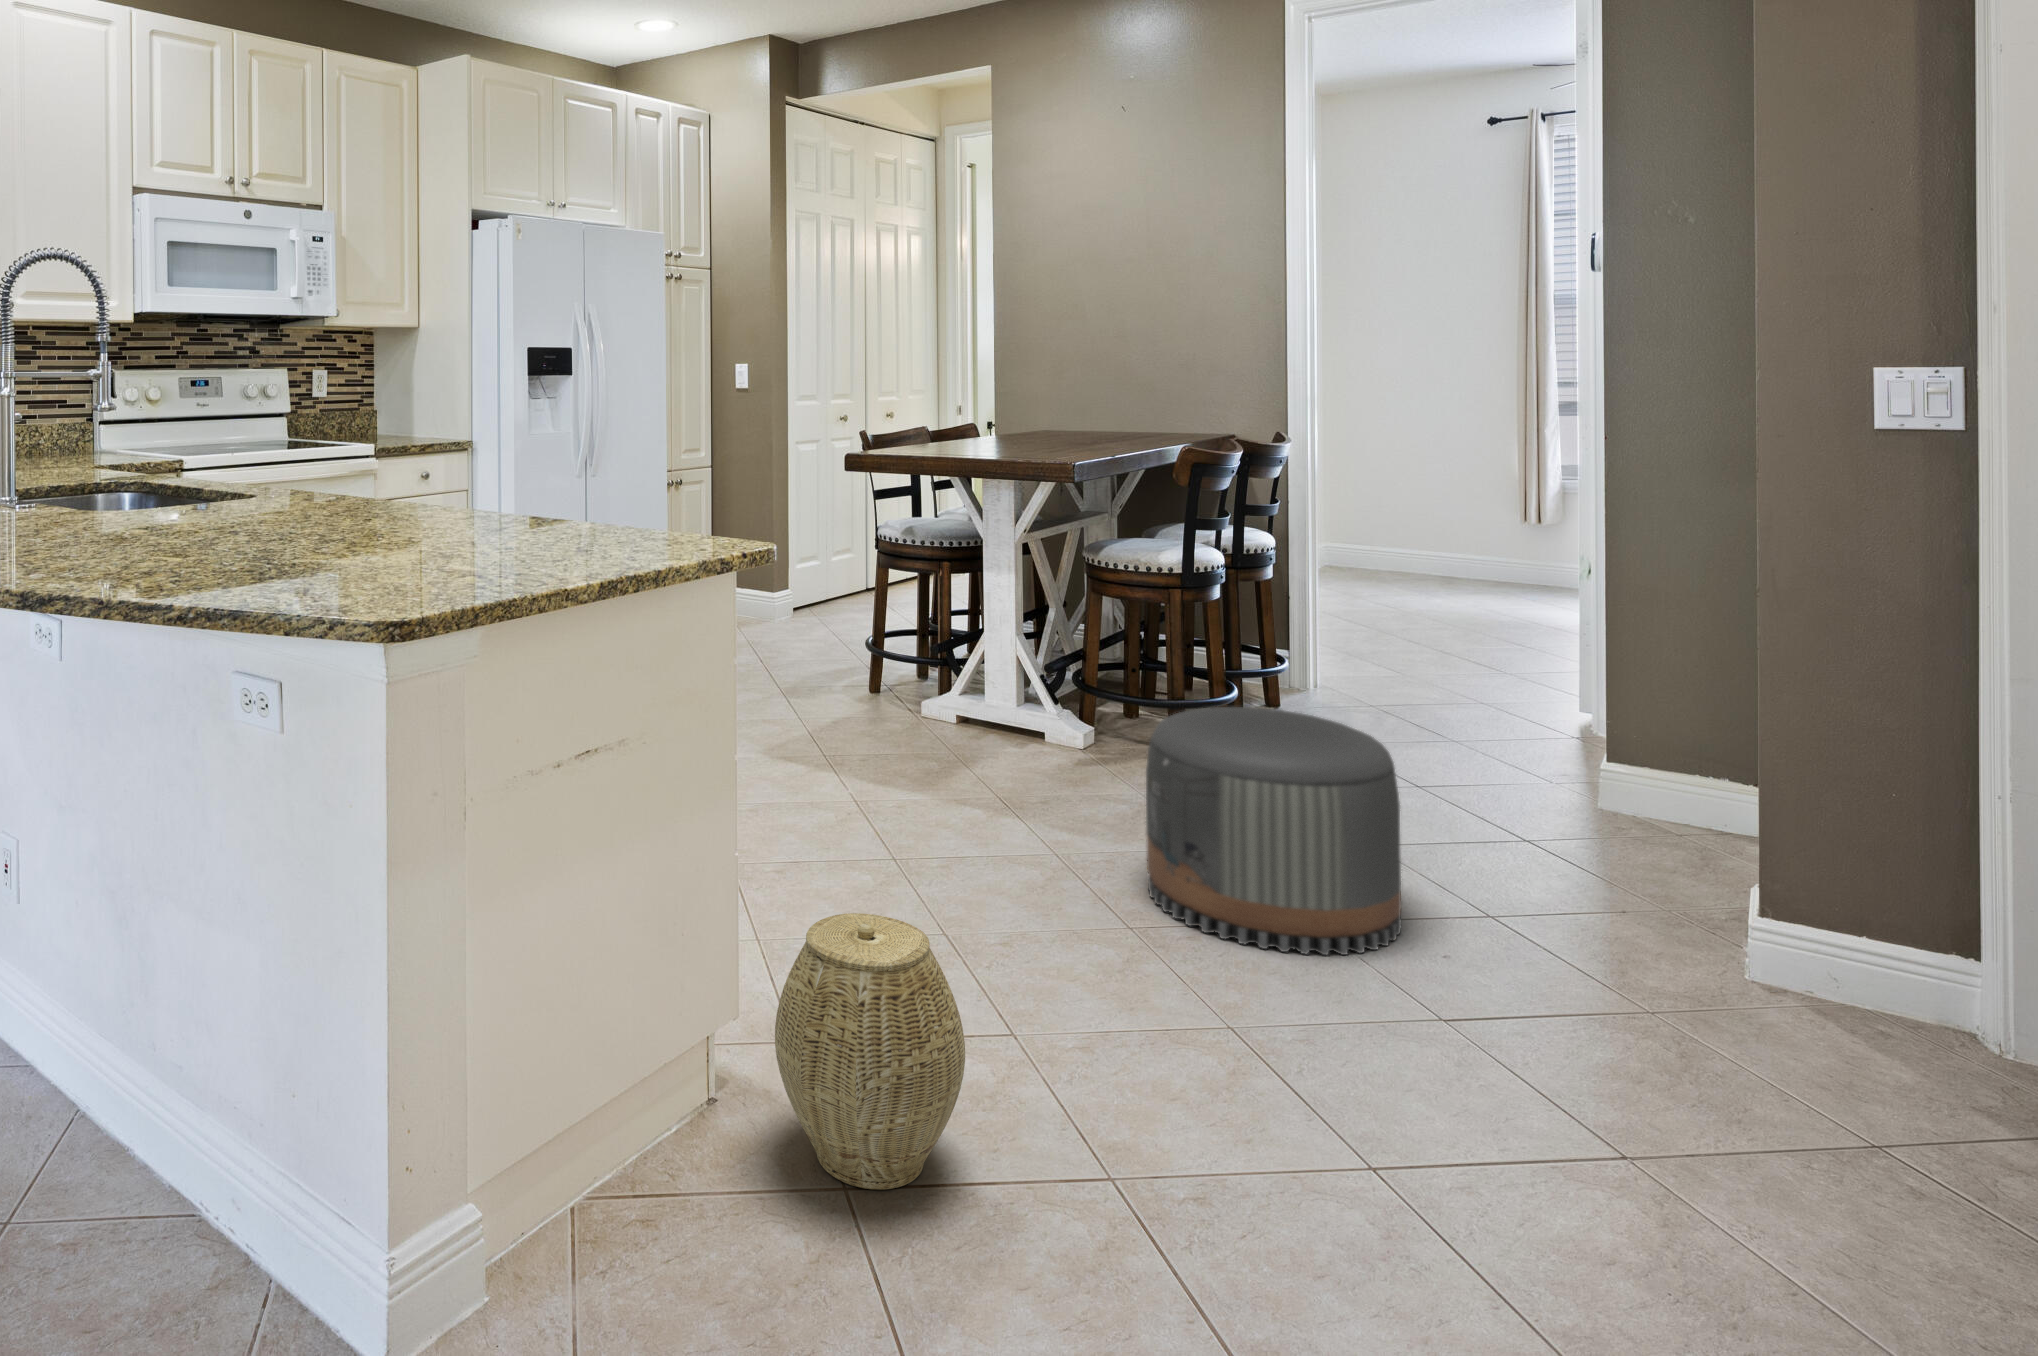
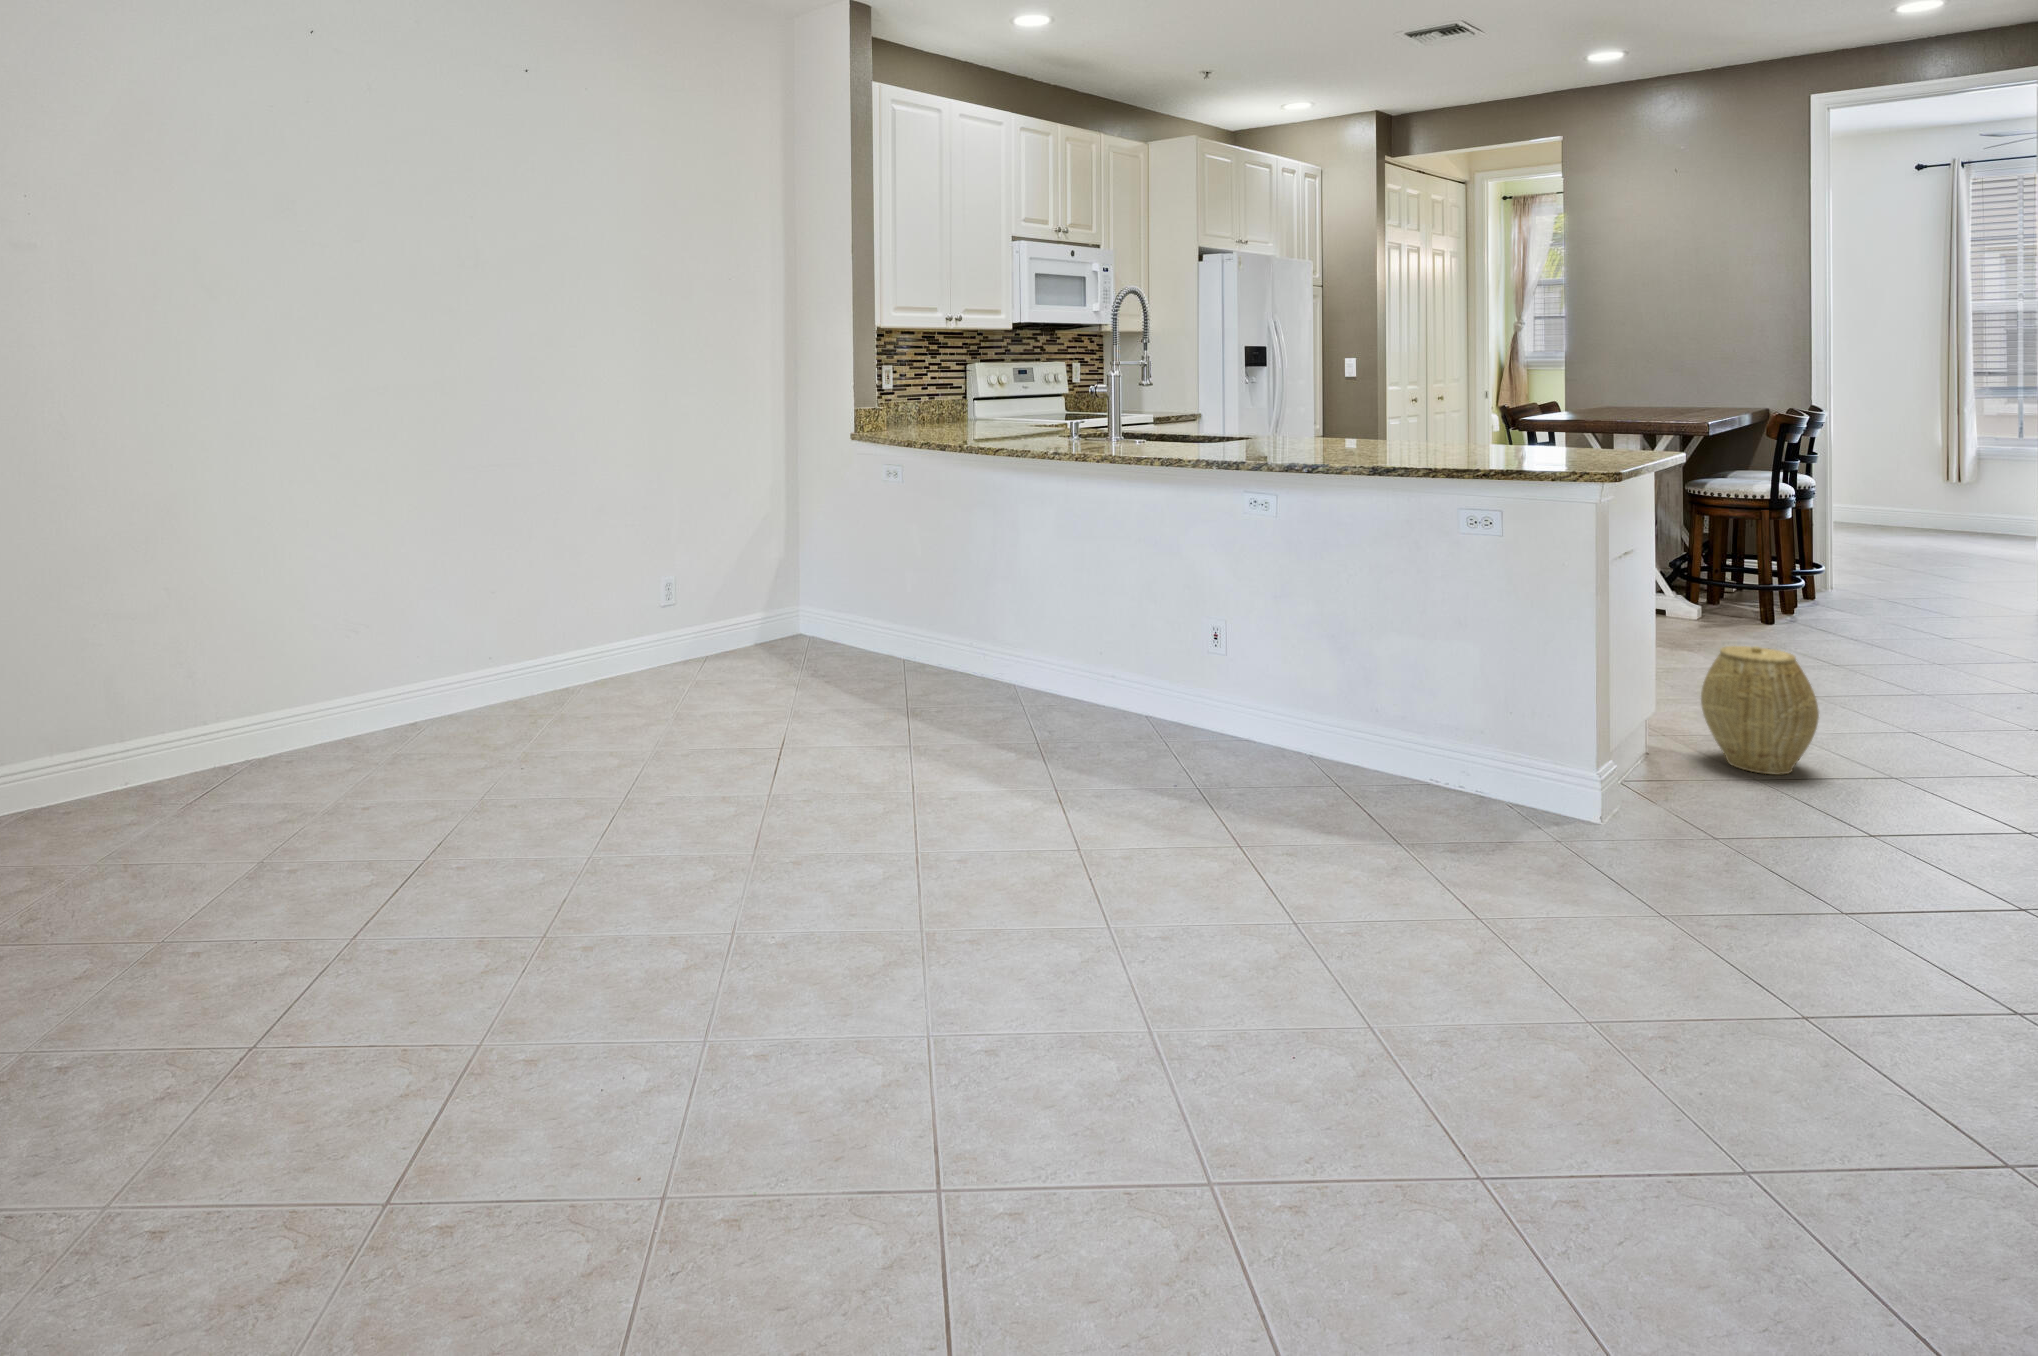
pouf: present [1146,707,1401,955] -> none [1807,569,1986,703]

